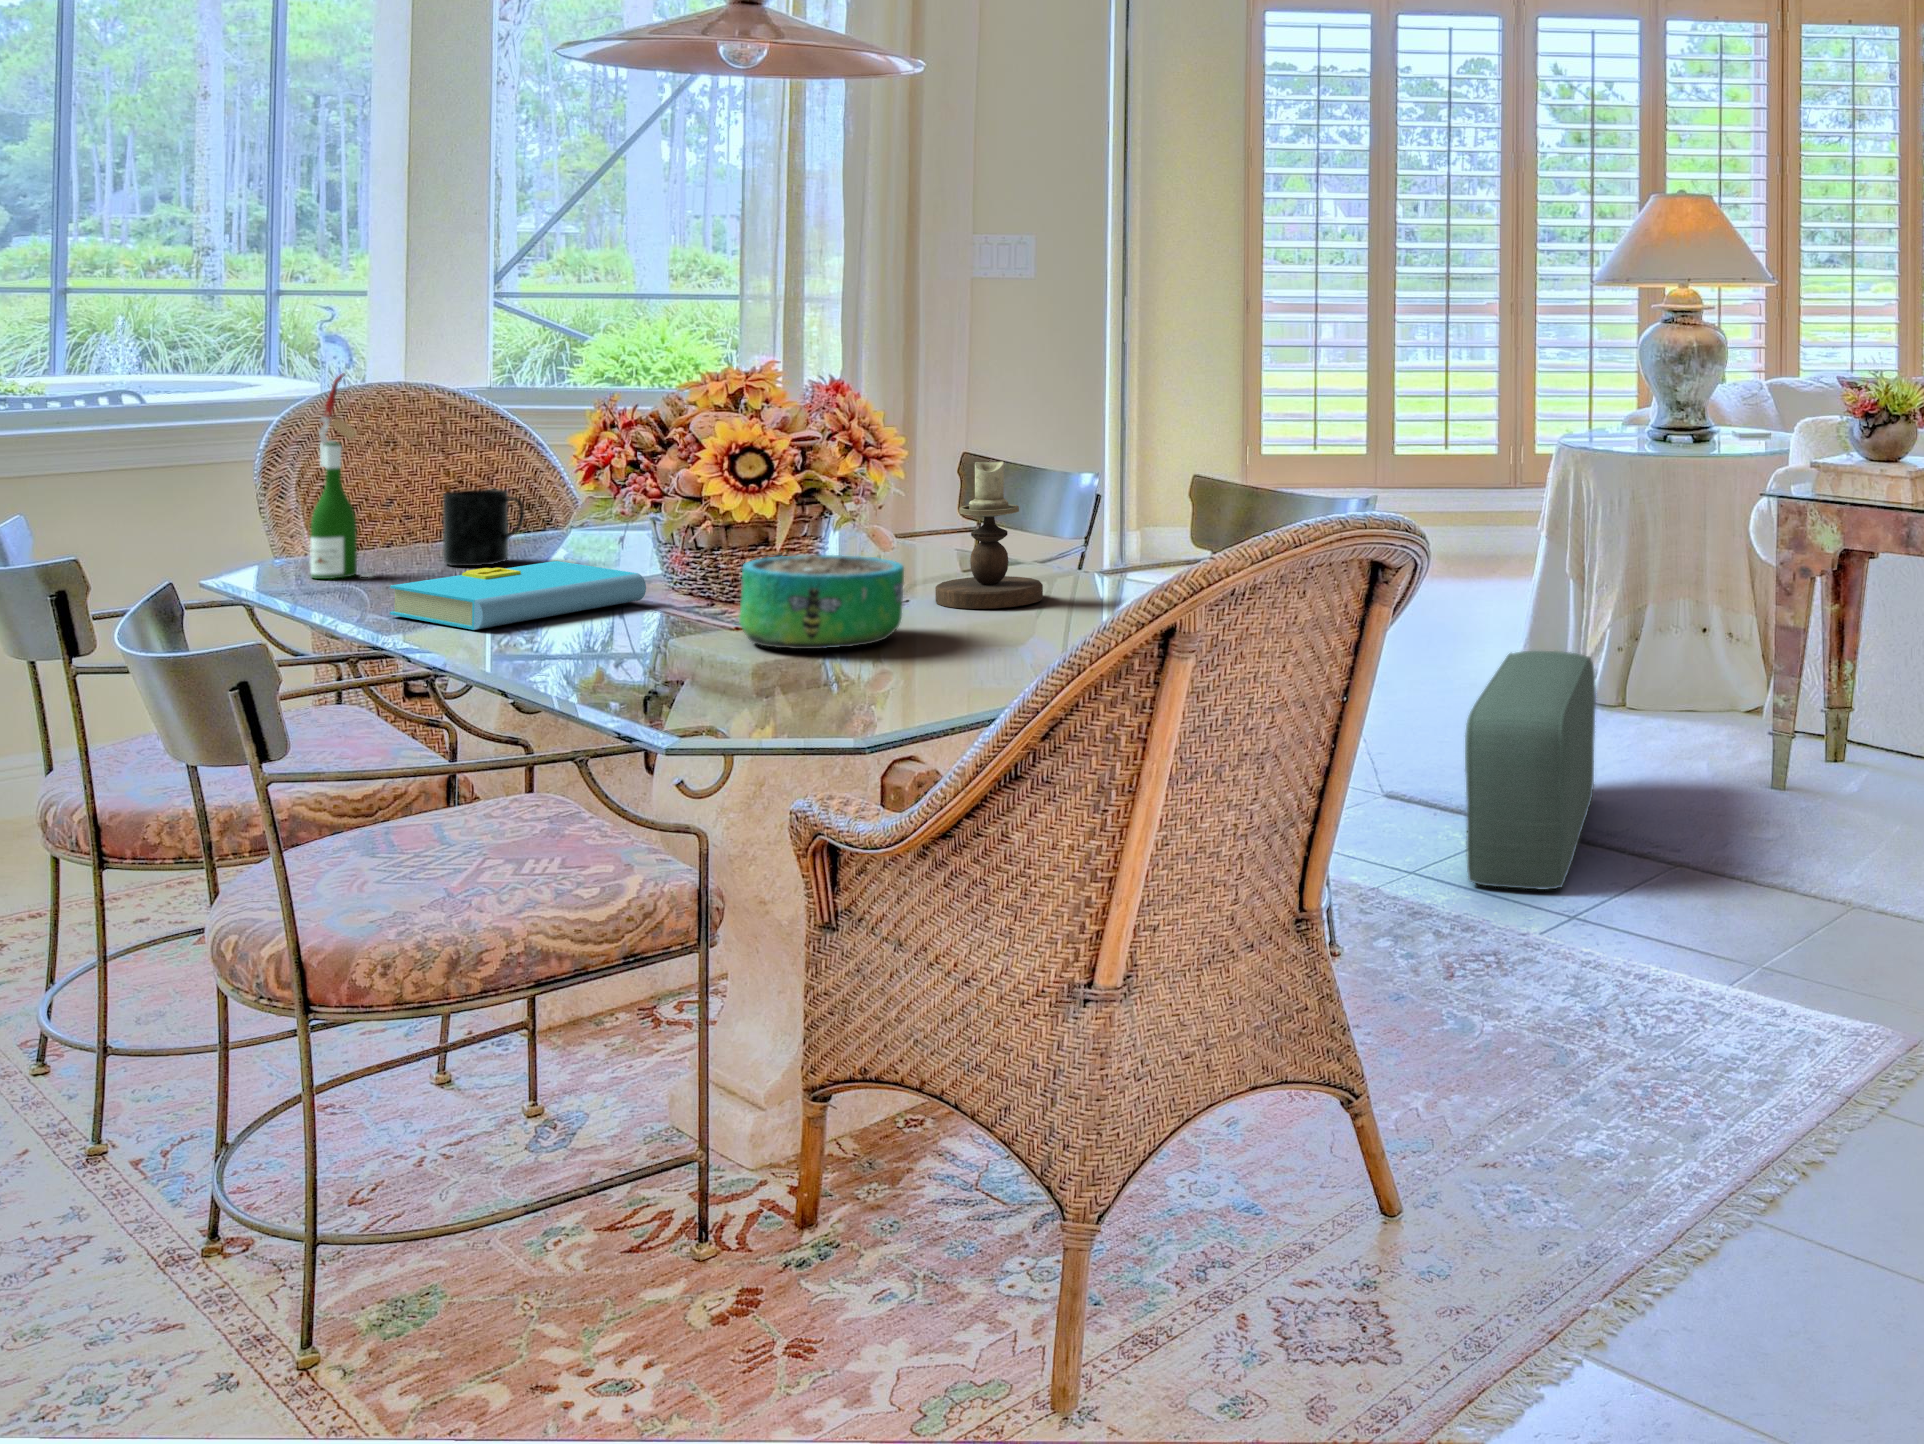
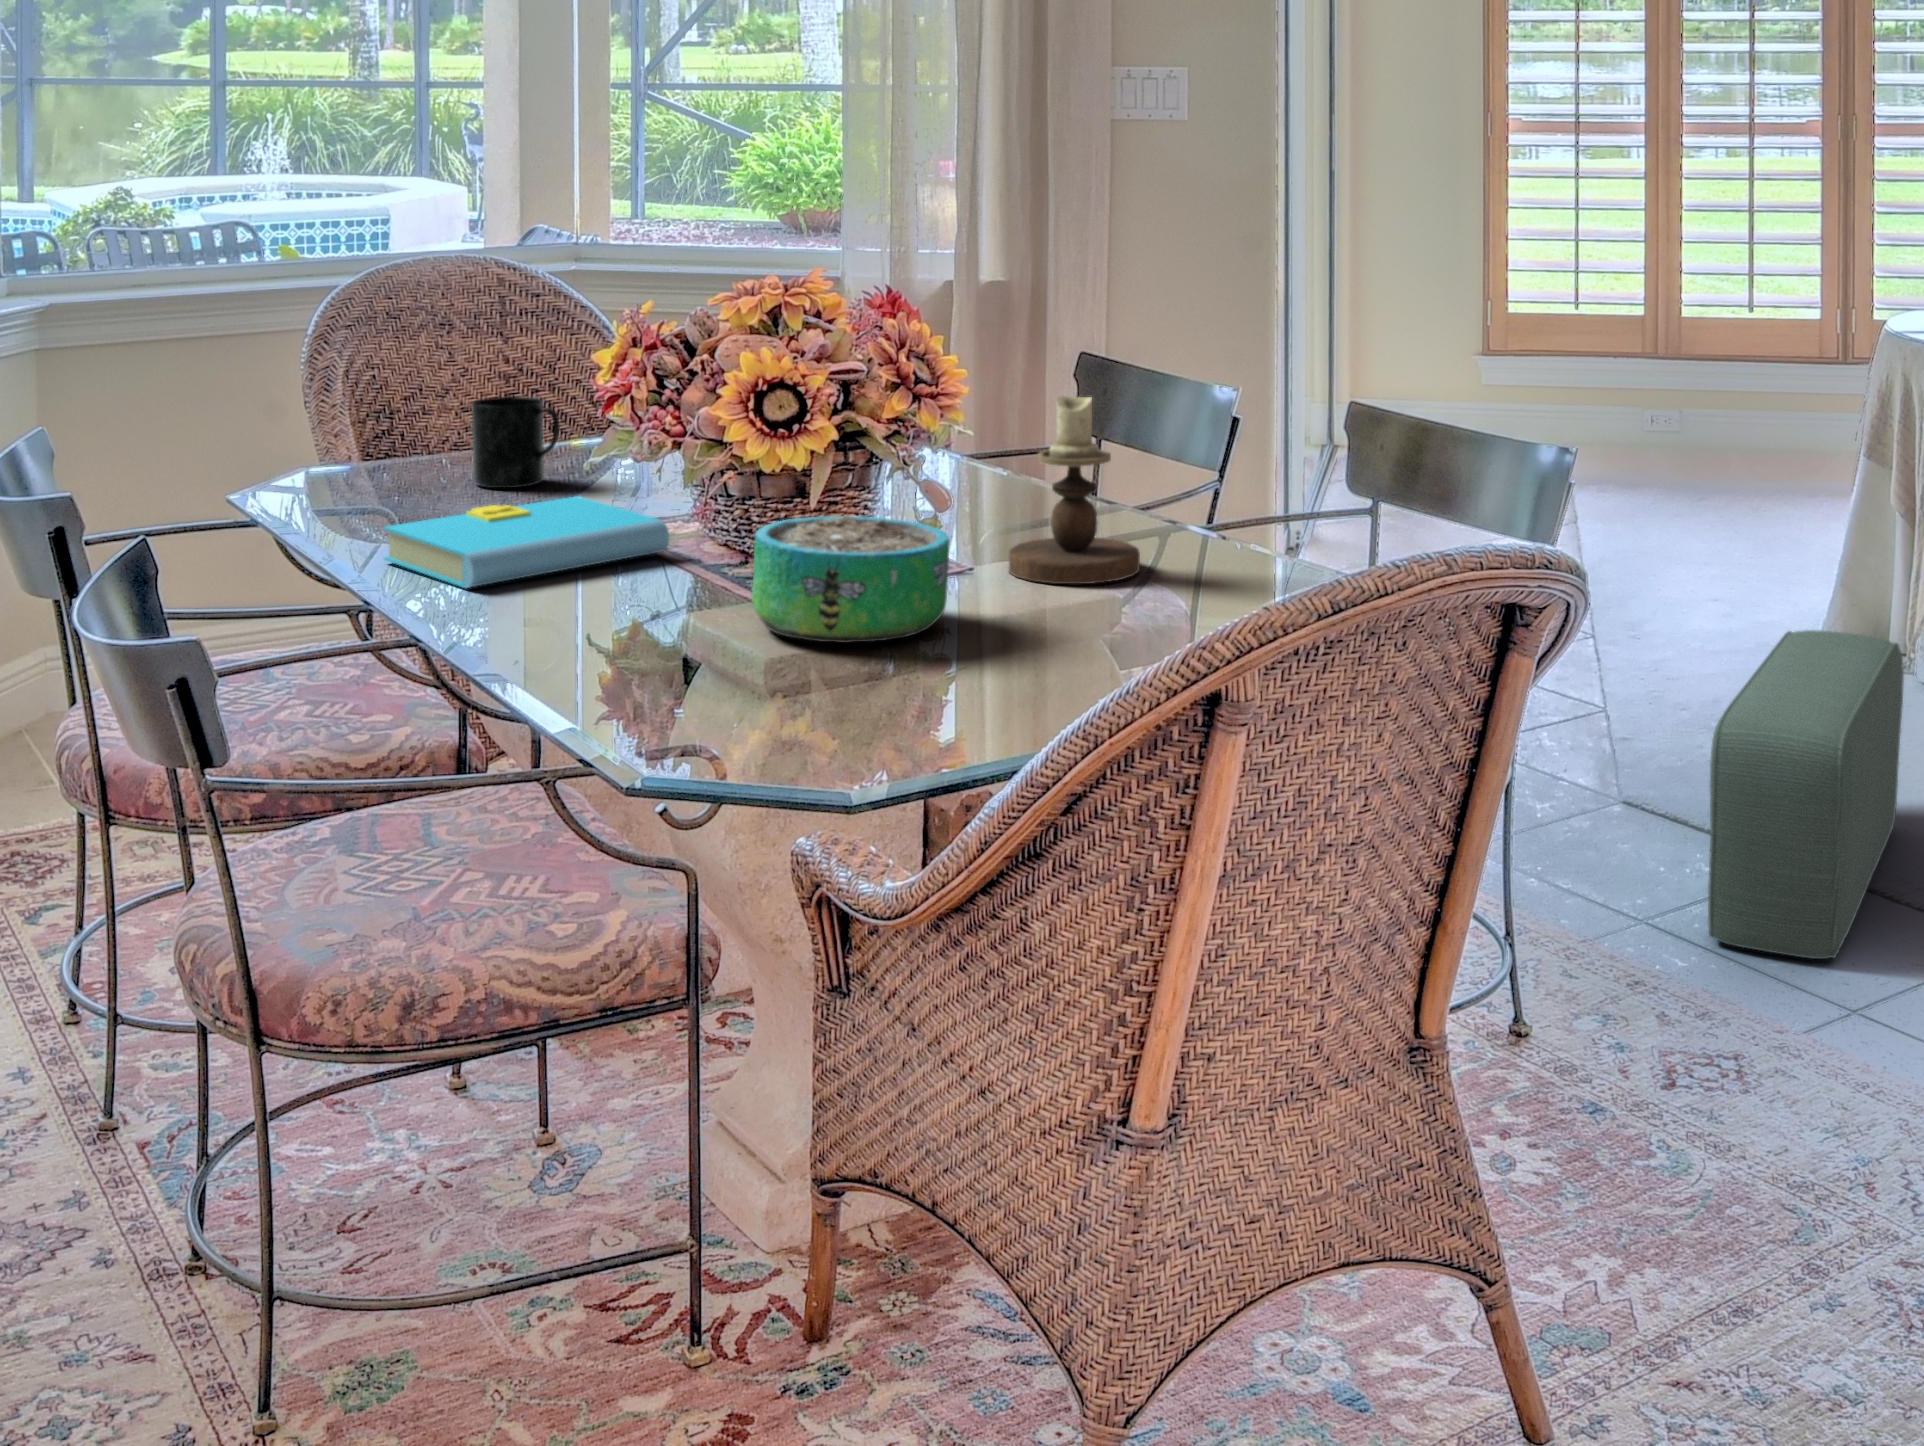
wine bottle: present [310,373,375,579] -> none [325,263,395,501]

